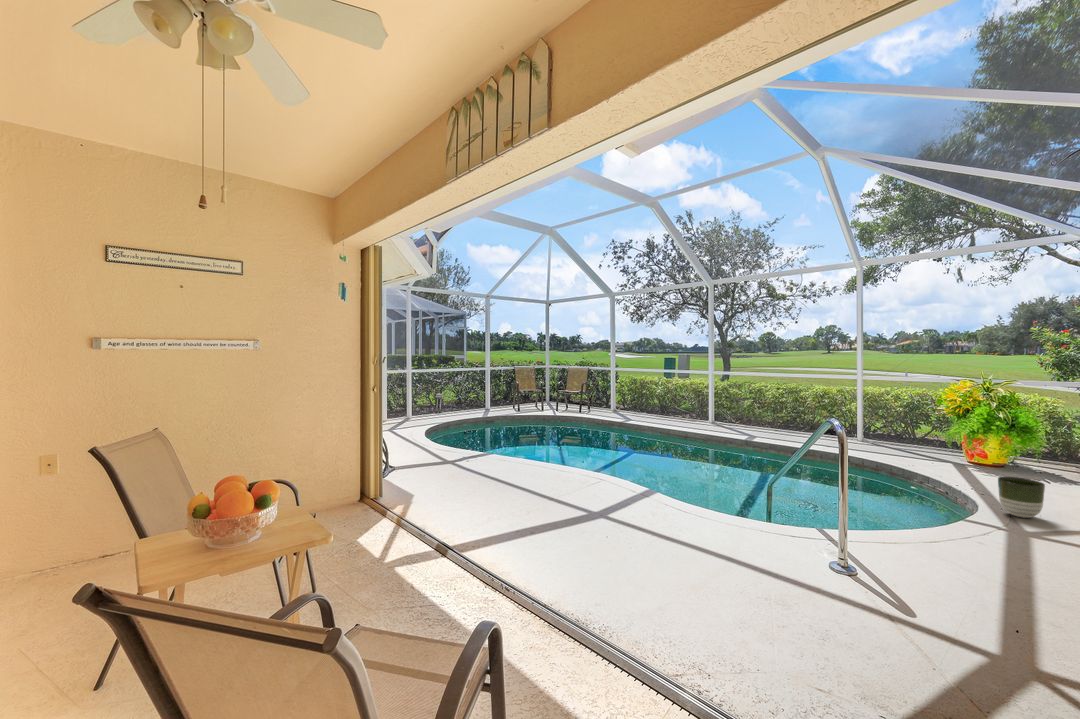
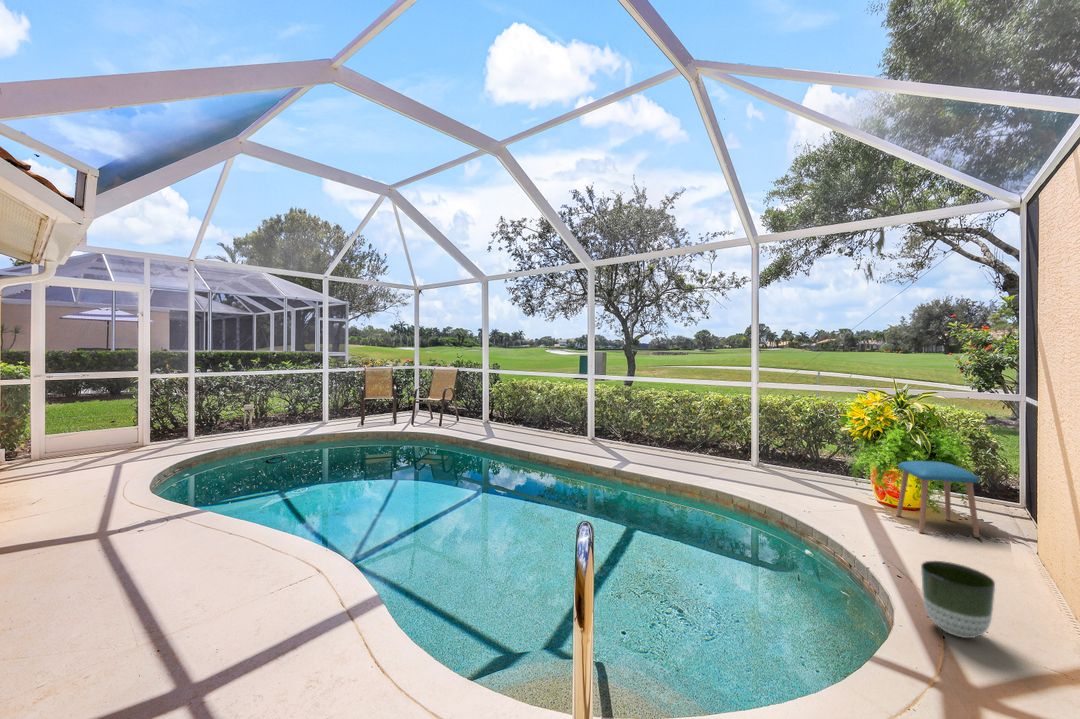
stool: none [983,429,1048,481] -> present [896,461,980,538]

